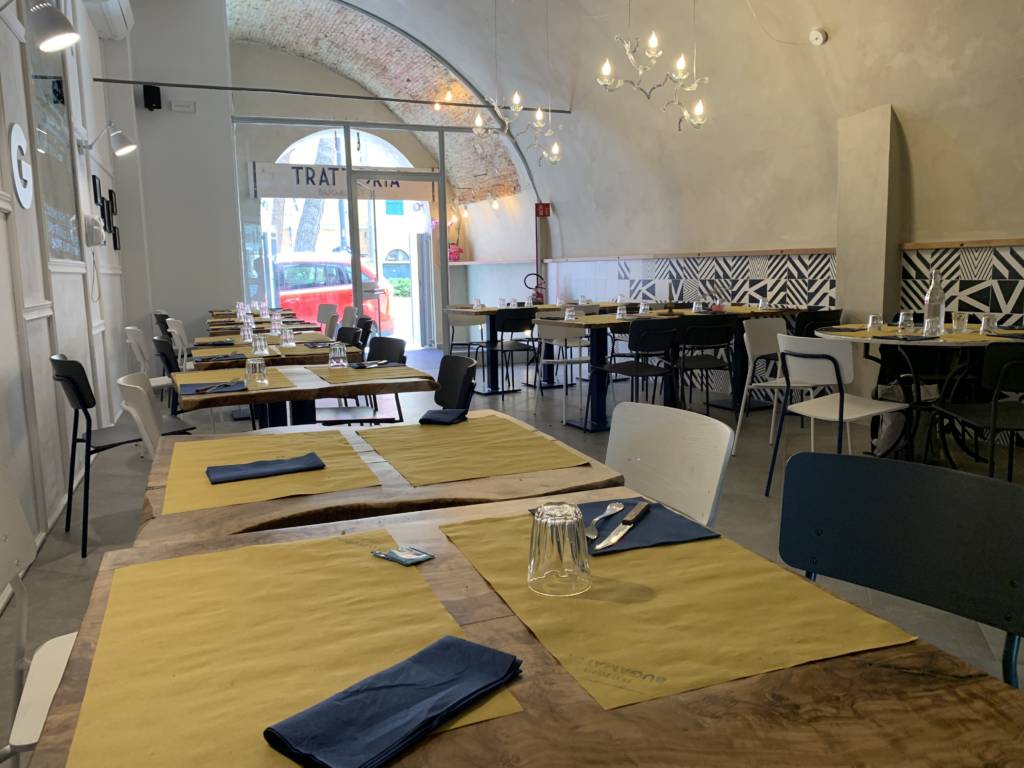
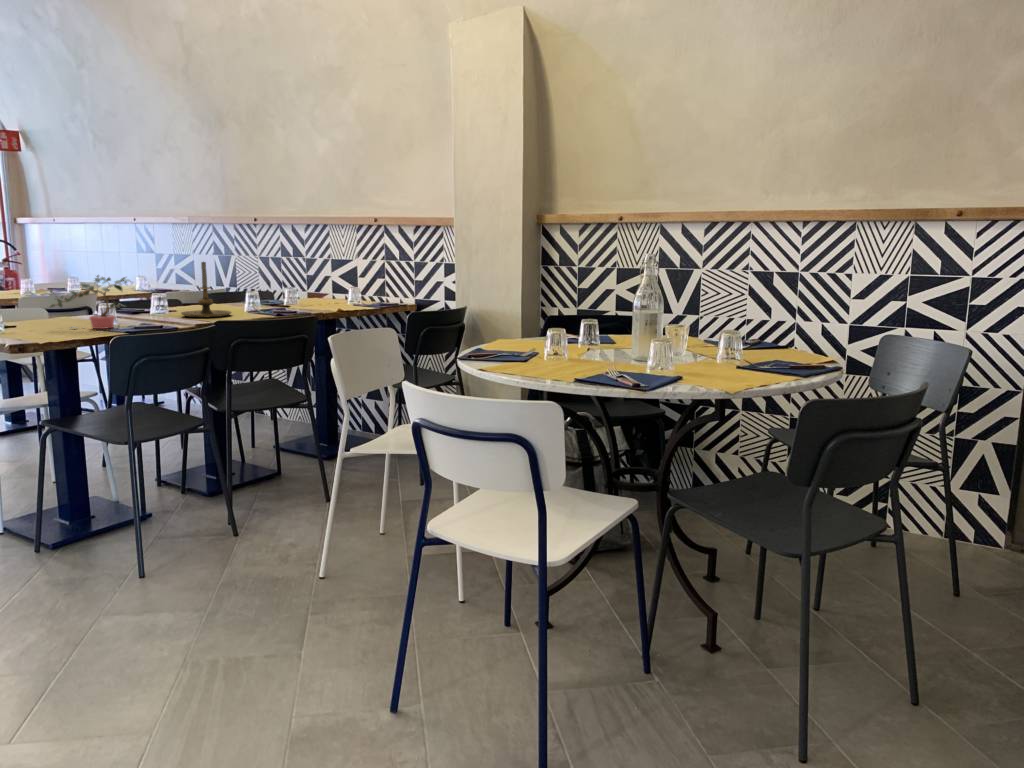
potted plant: present [695,286,732,311] -> present [50,275,131,329]

